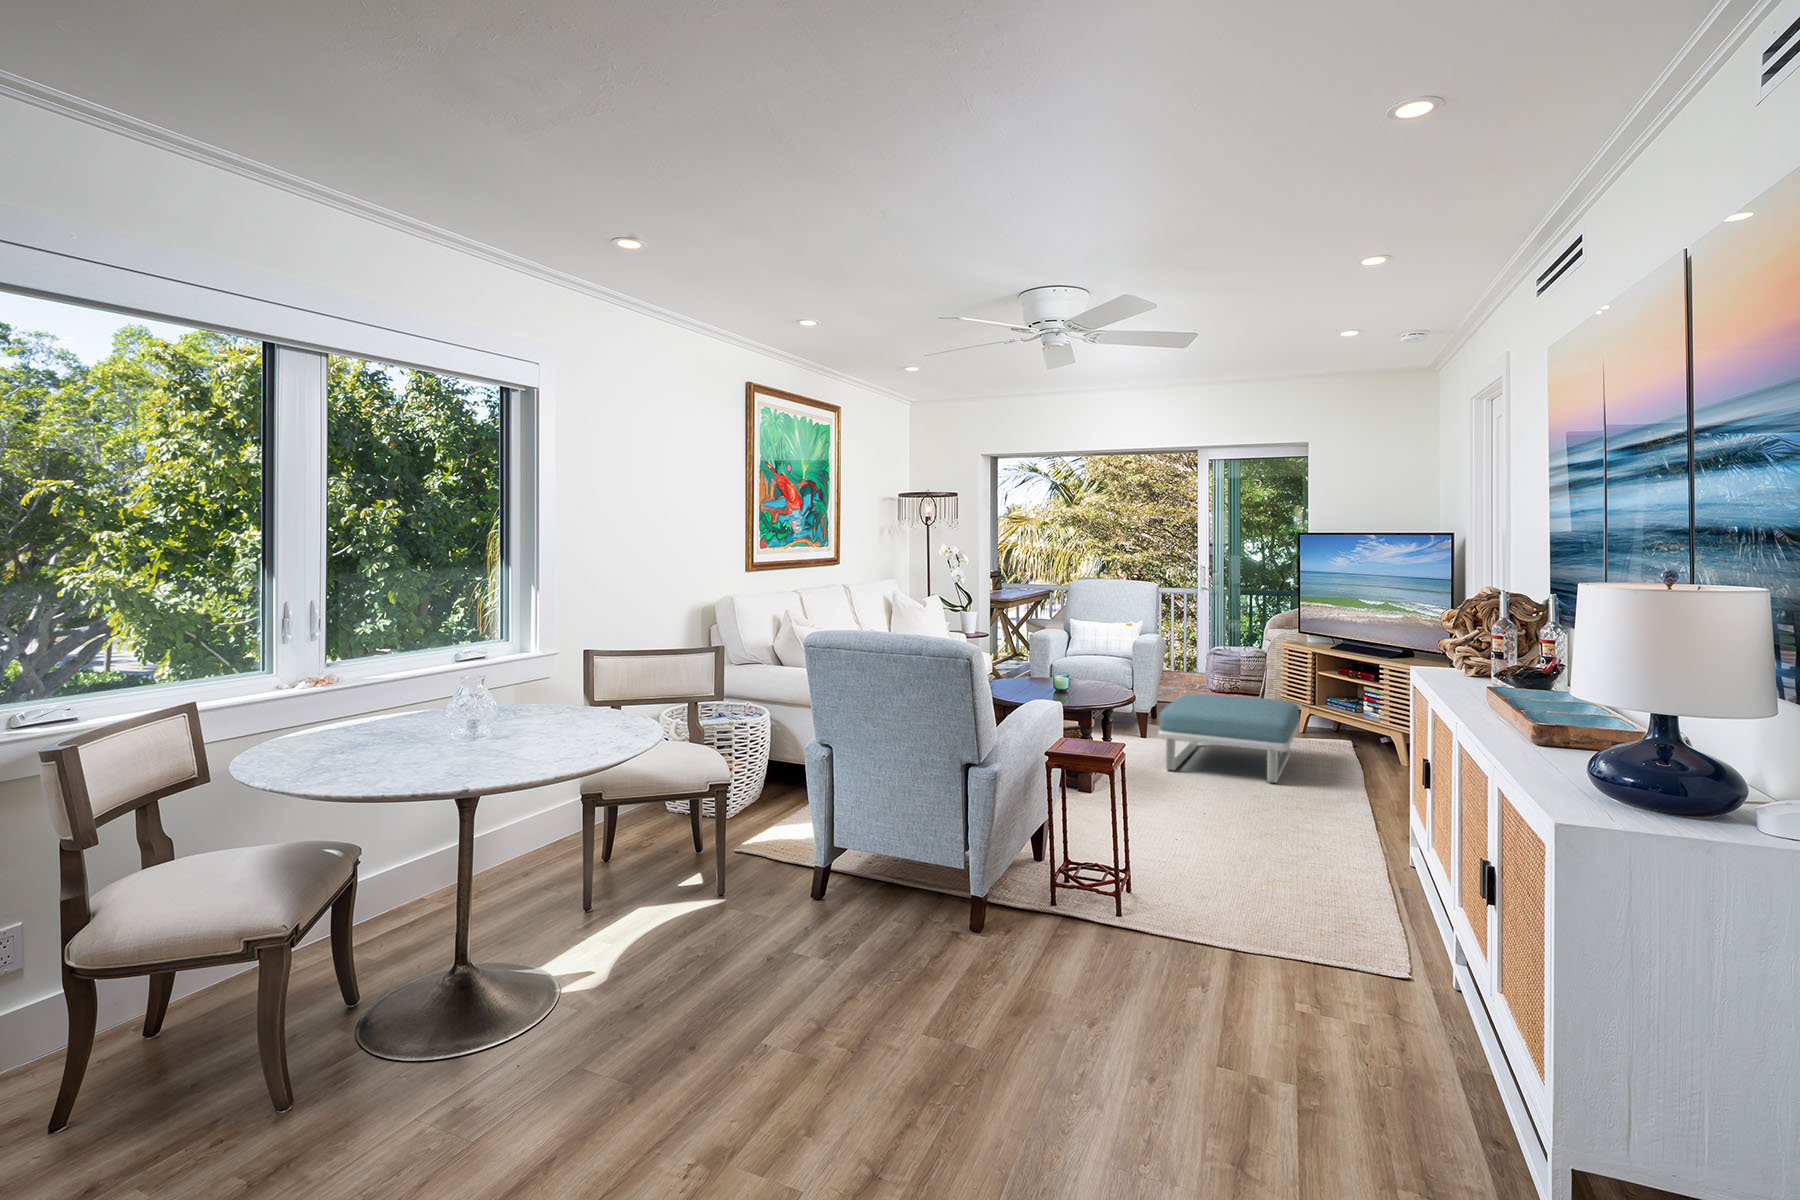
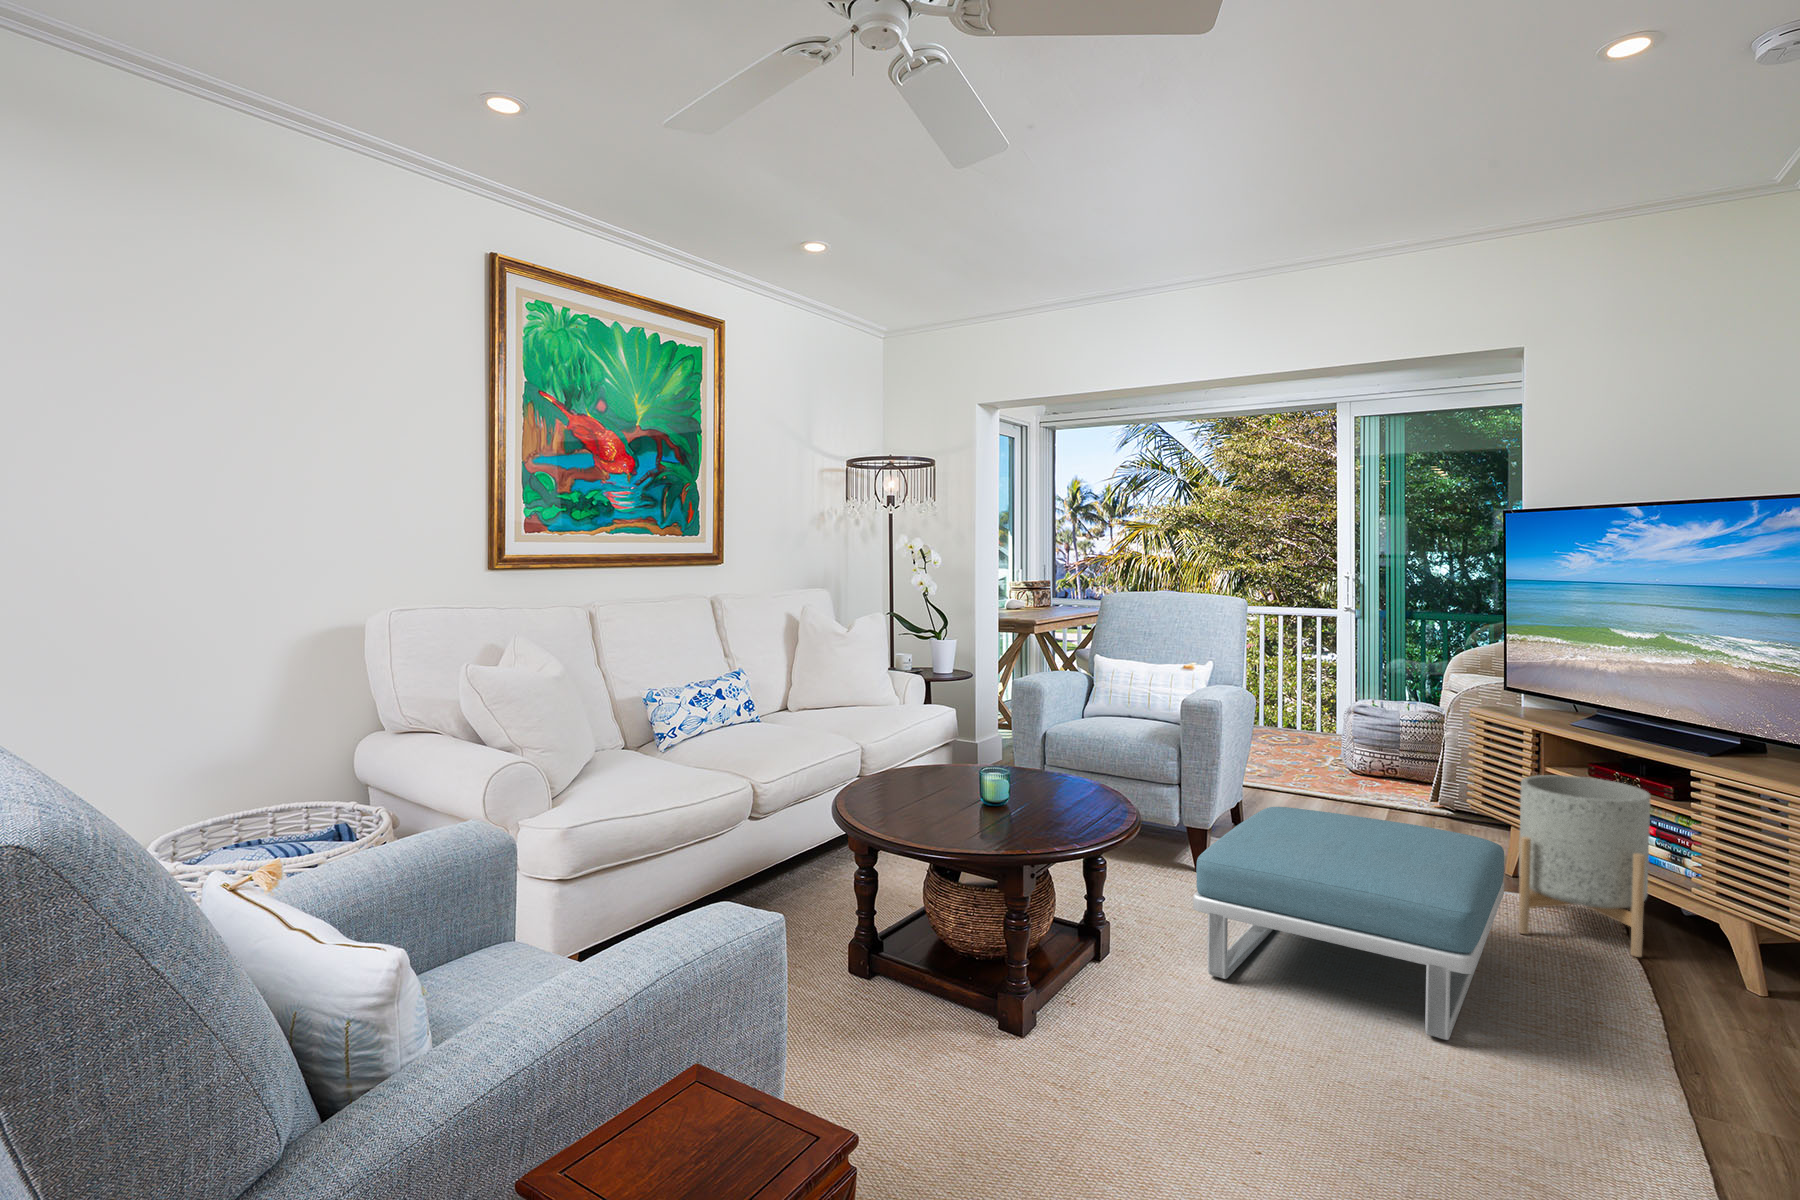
planter: none [1305,674,1365,756] -> present [1518,775,1651,957]

